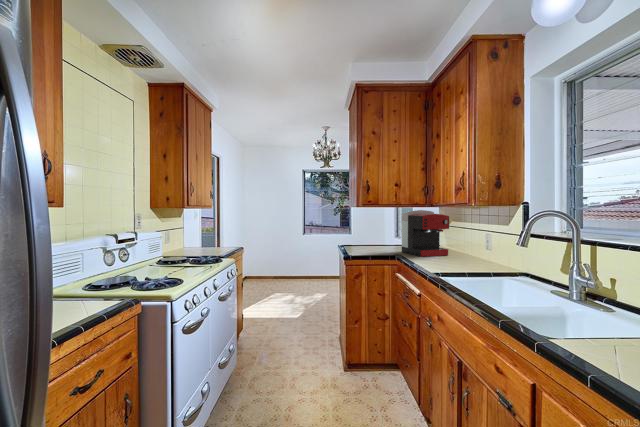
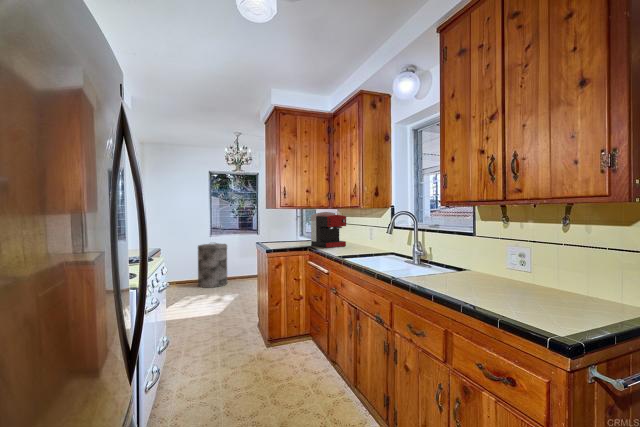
trash can: none [292,240,320,286] -> present [198,243,227,288]

